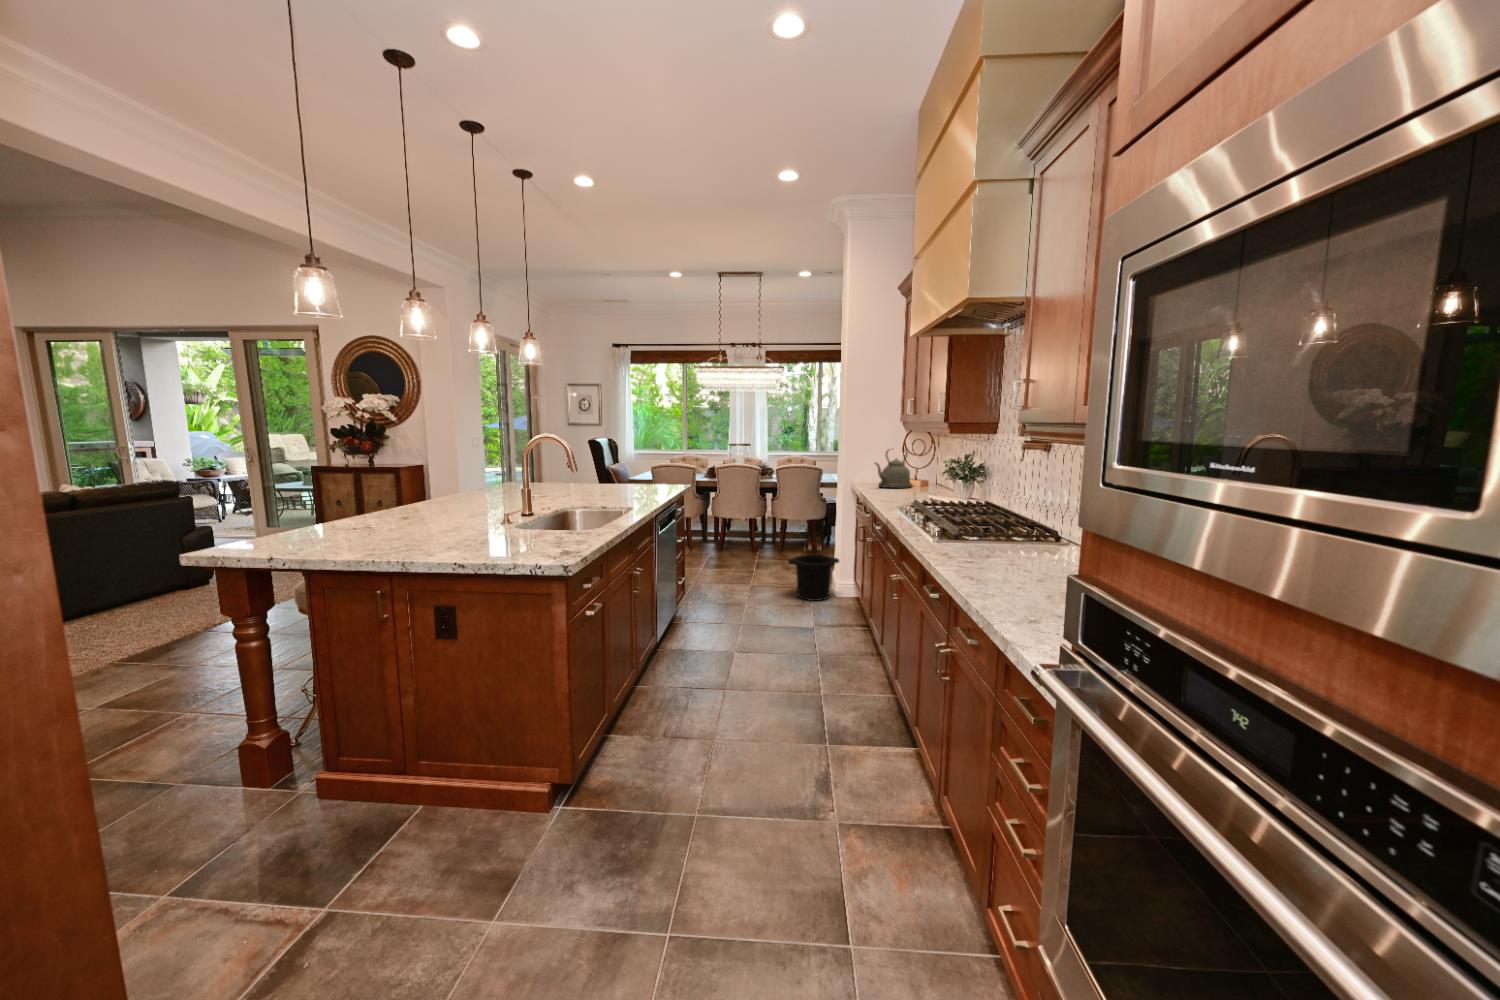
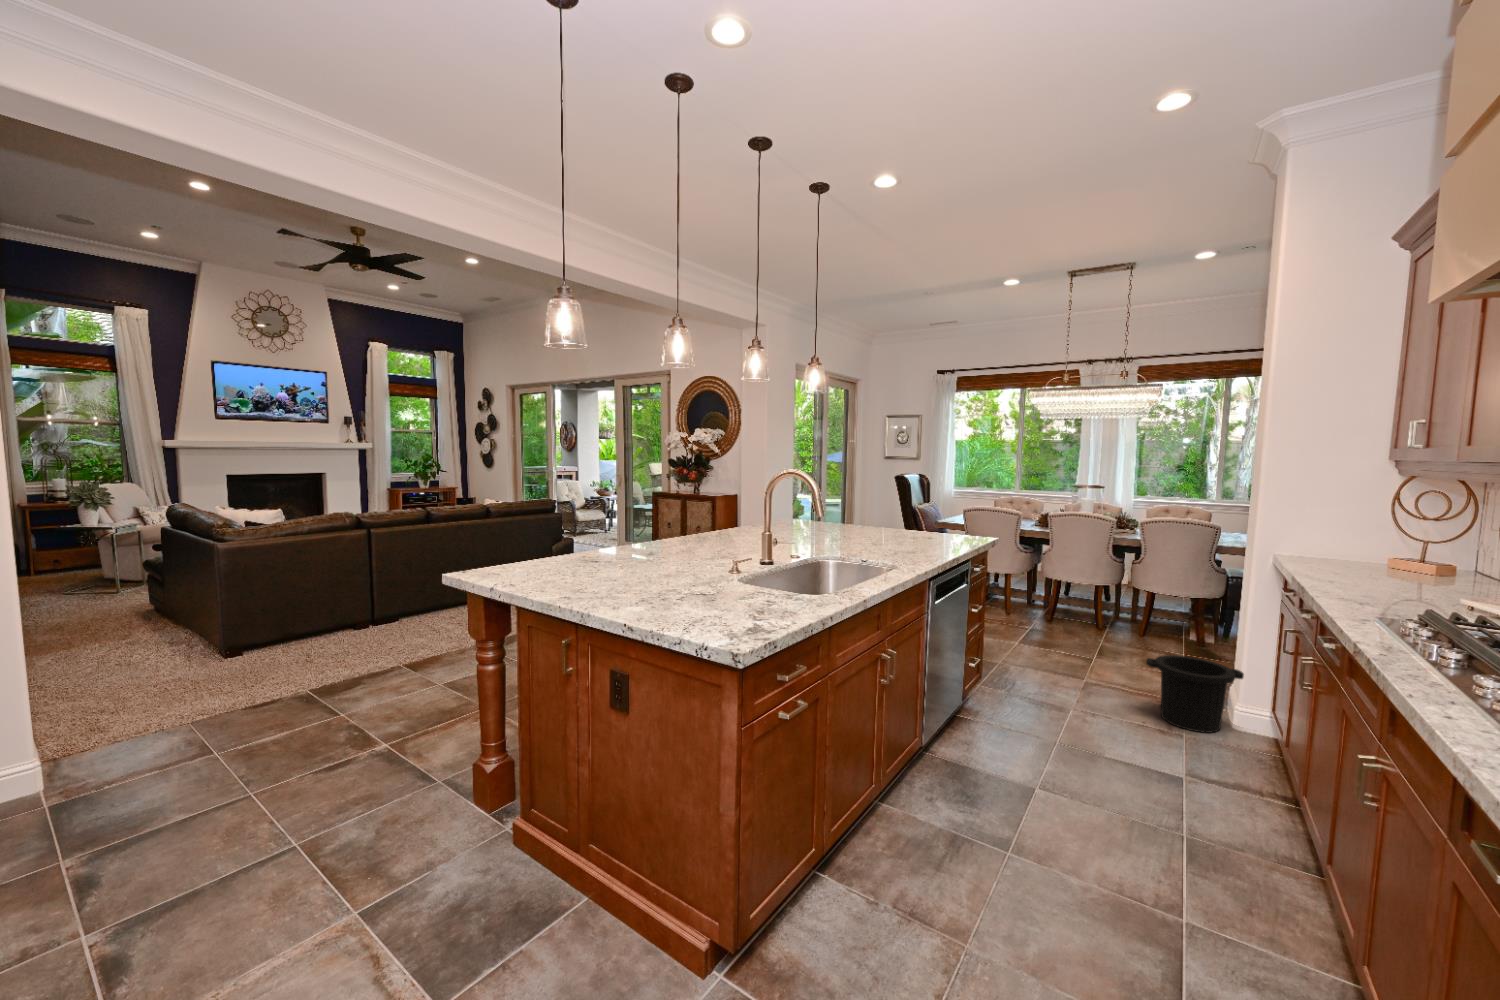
kettle: present [875,450,912,488] -> none [1325,506,1415,578]

